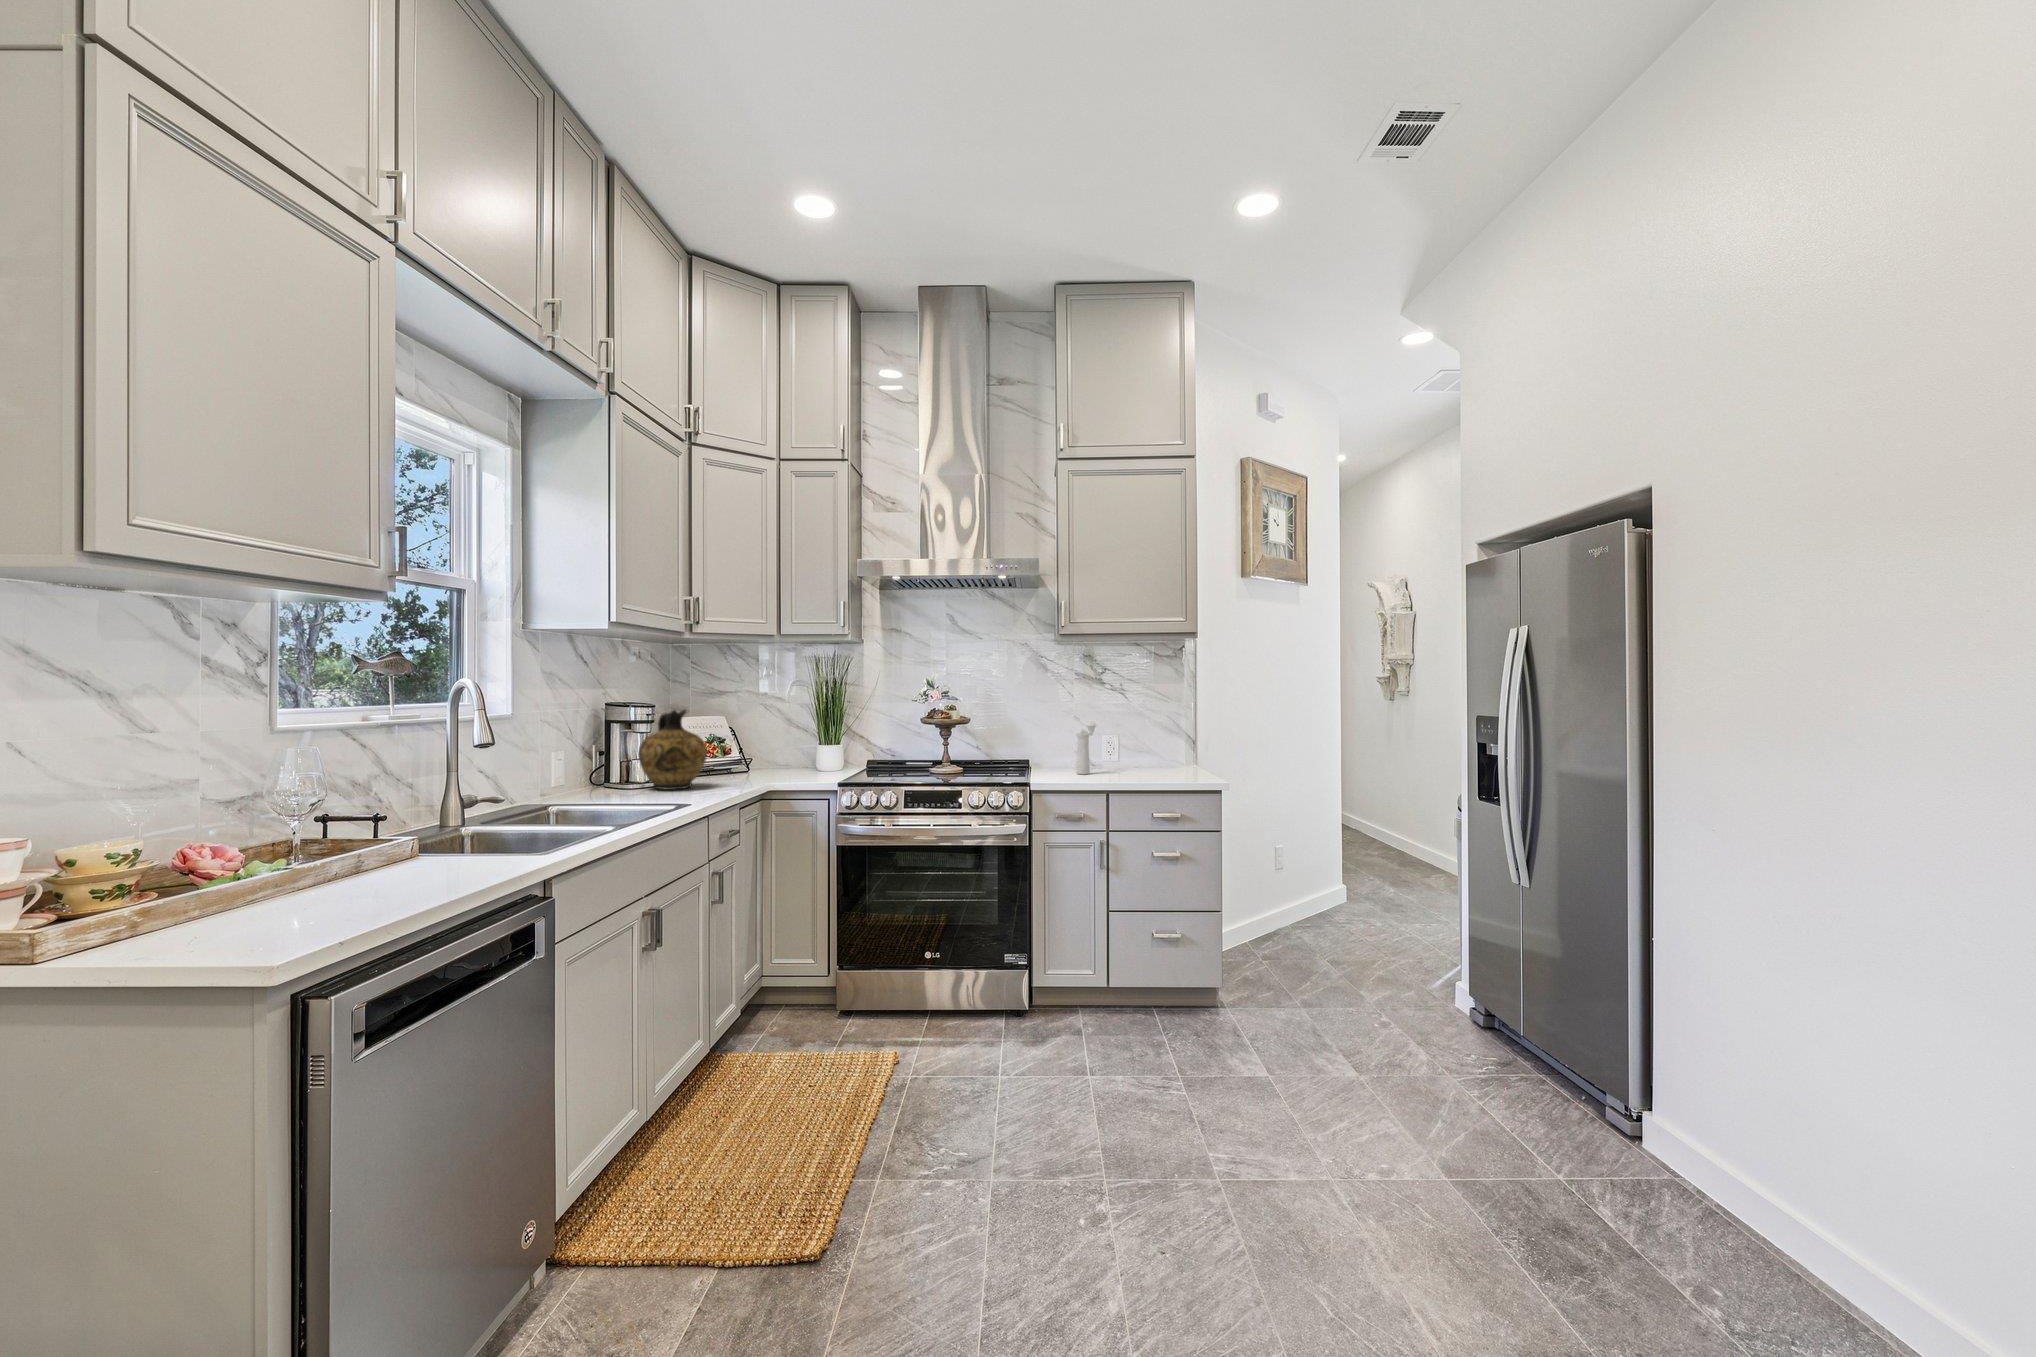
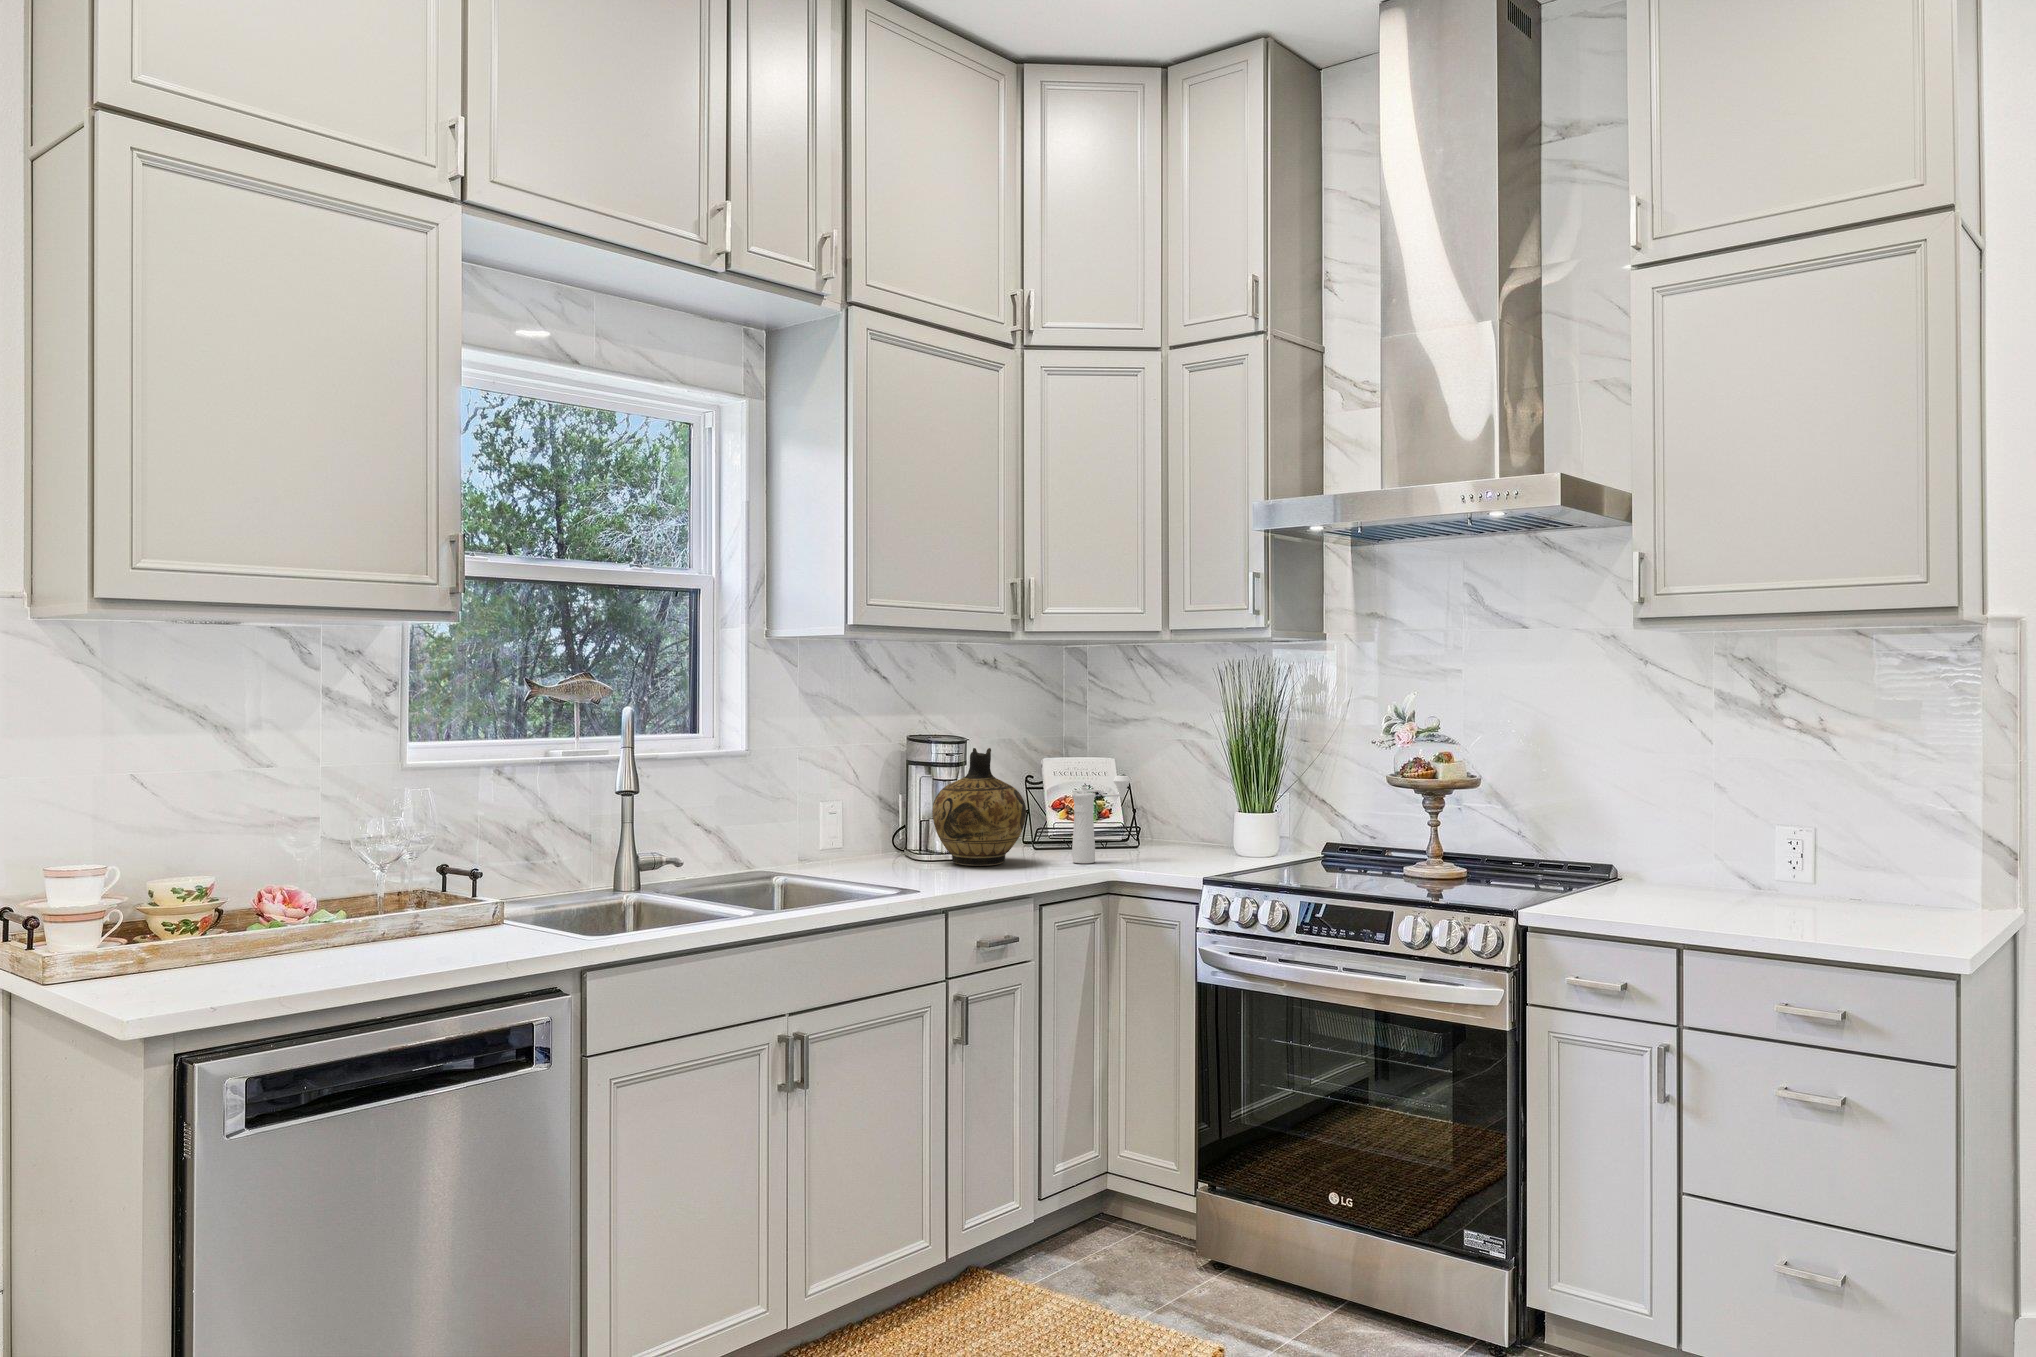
pepper mill: present [1076,723,1096,774] -> present [1072,776,1131,863]

